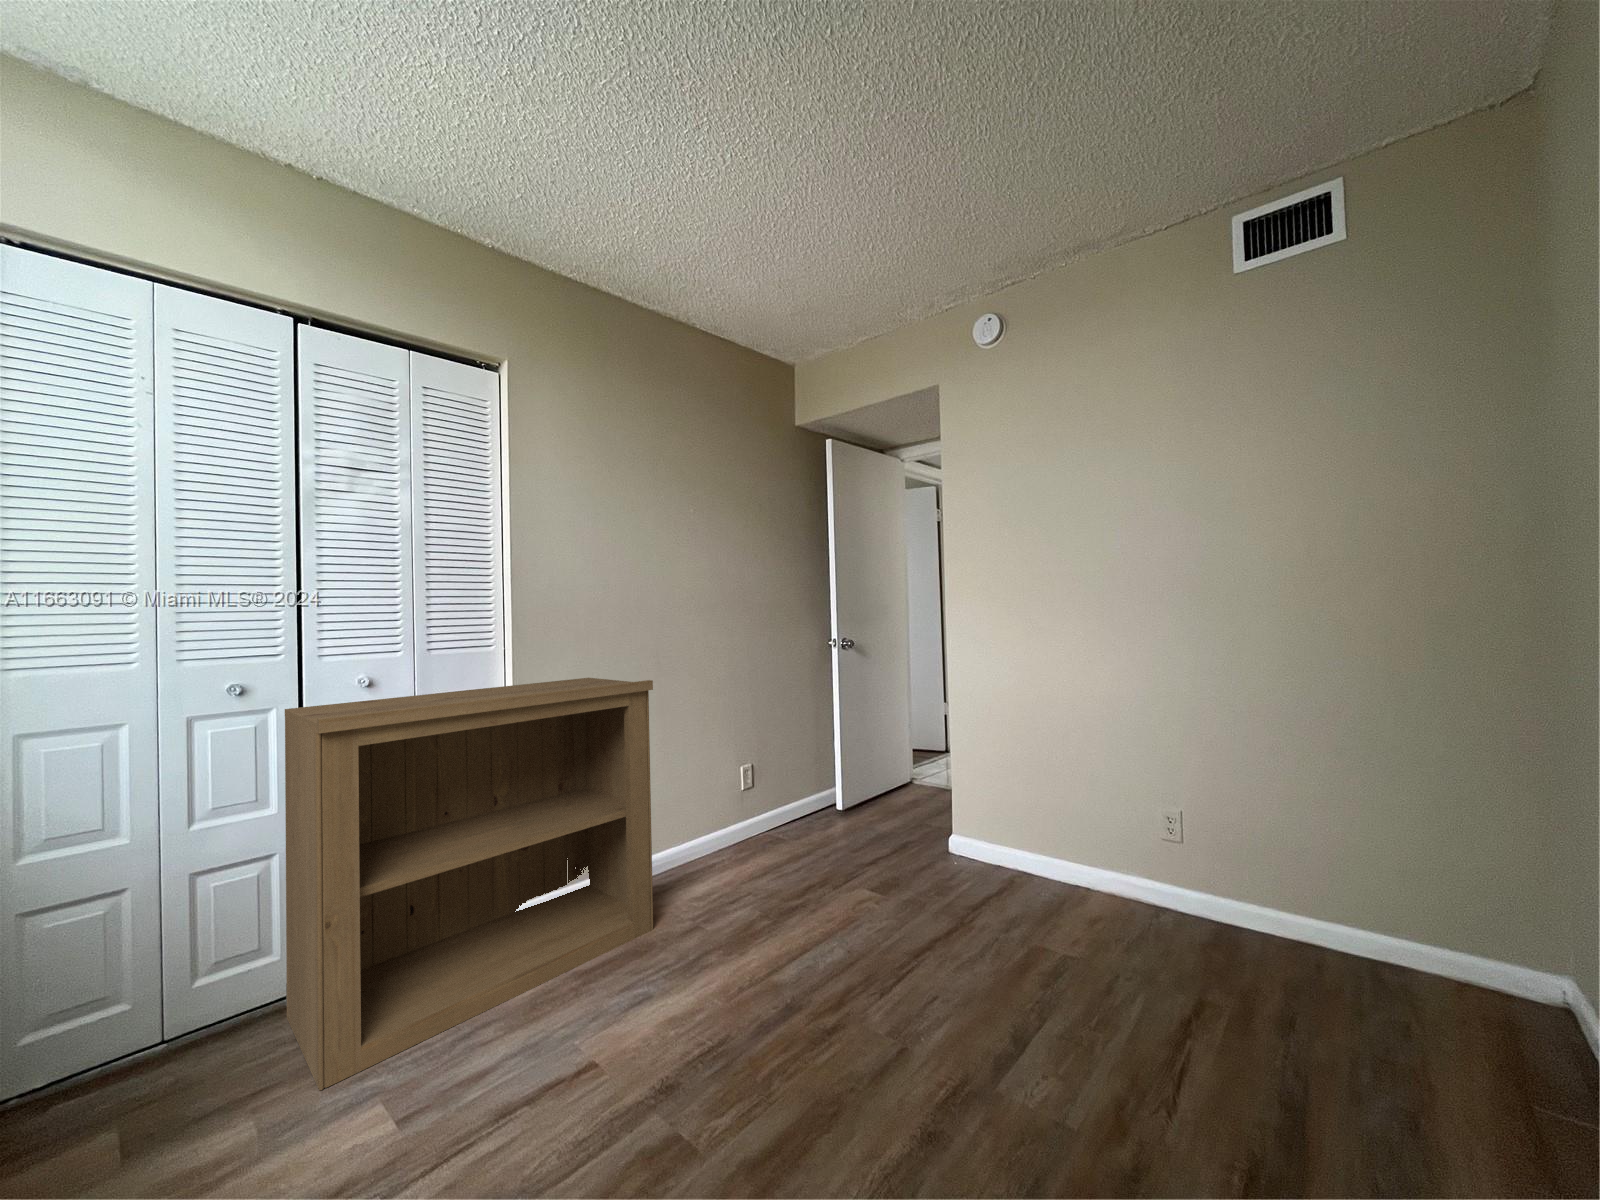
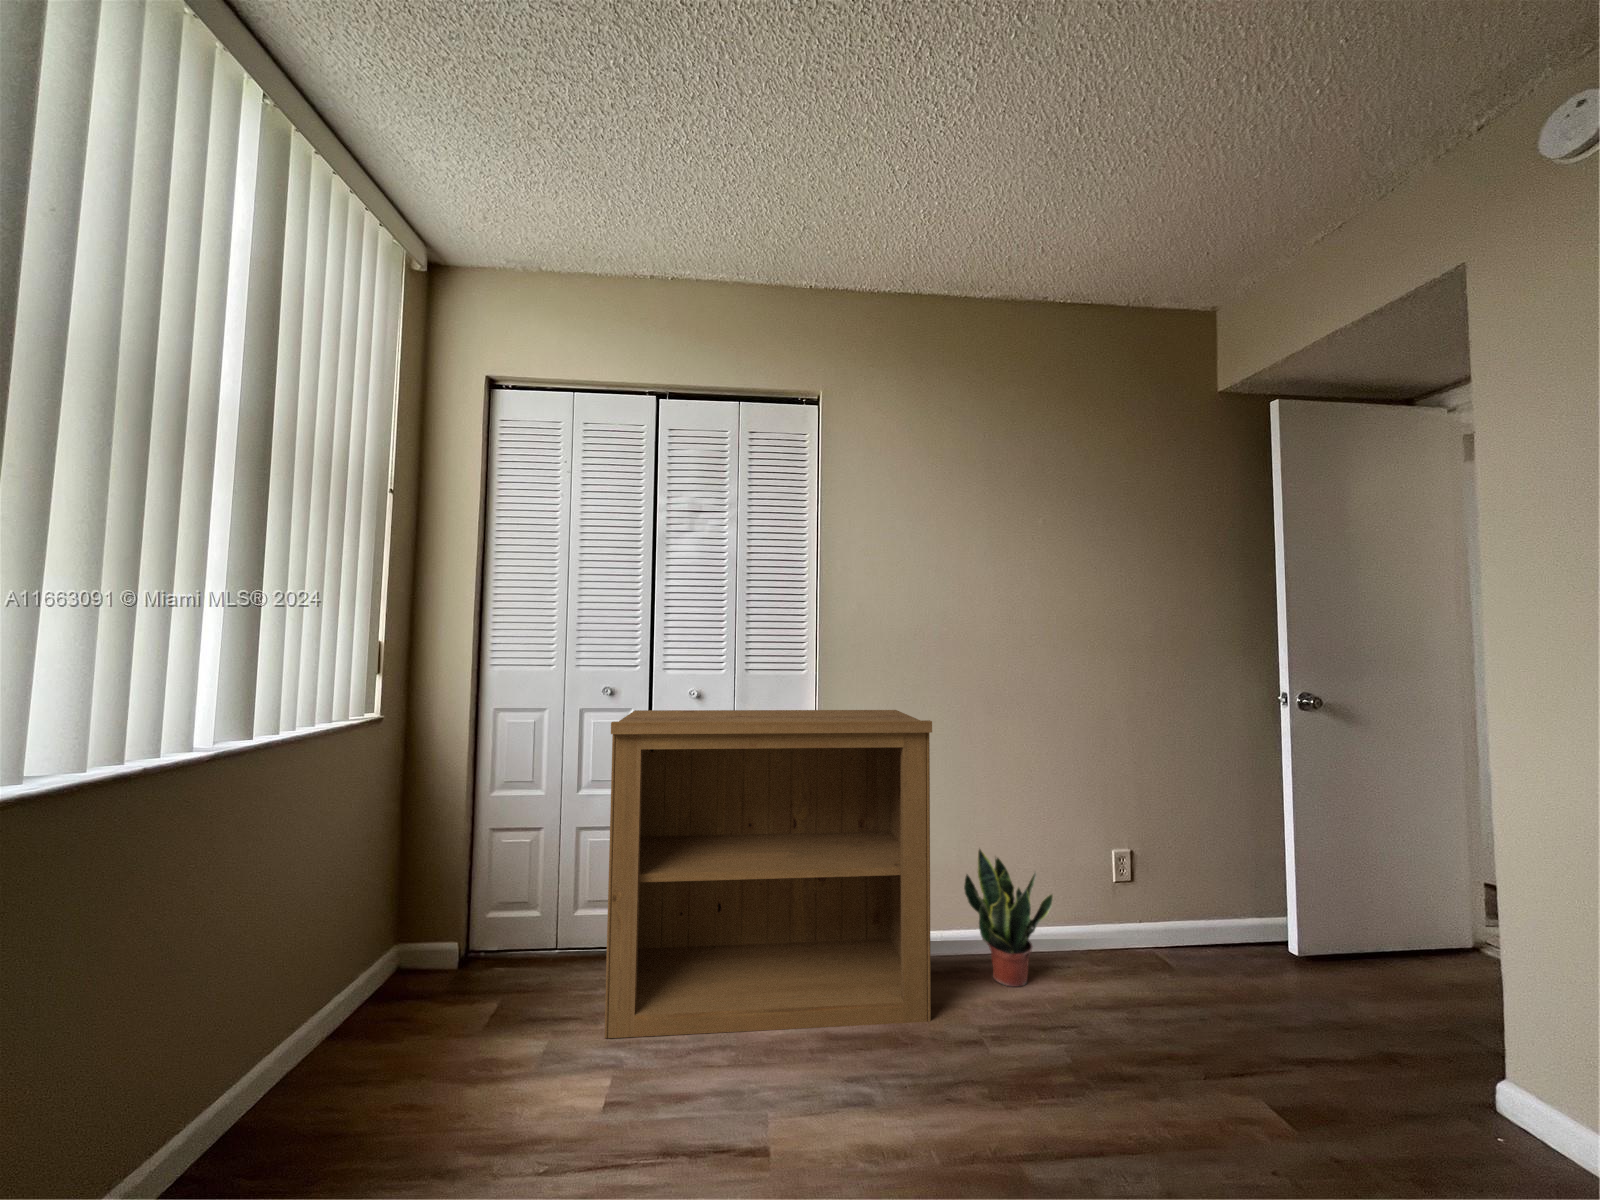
potted plant: none [654,782,720,885] -> present [964,849,1053,987]

